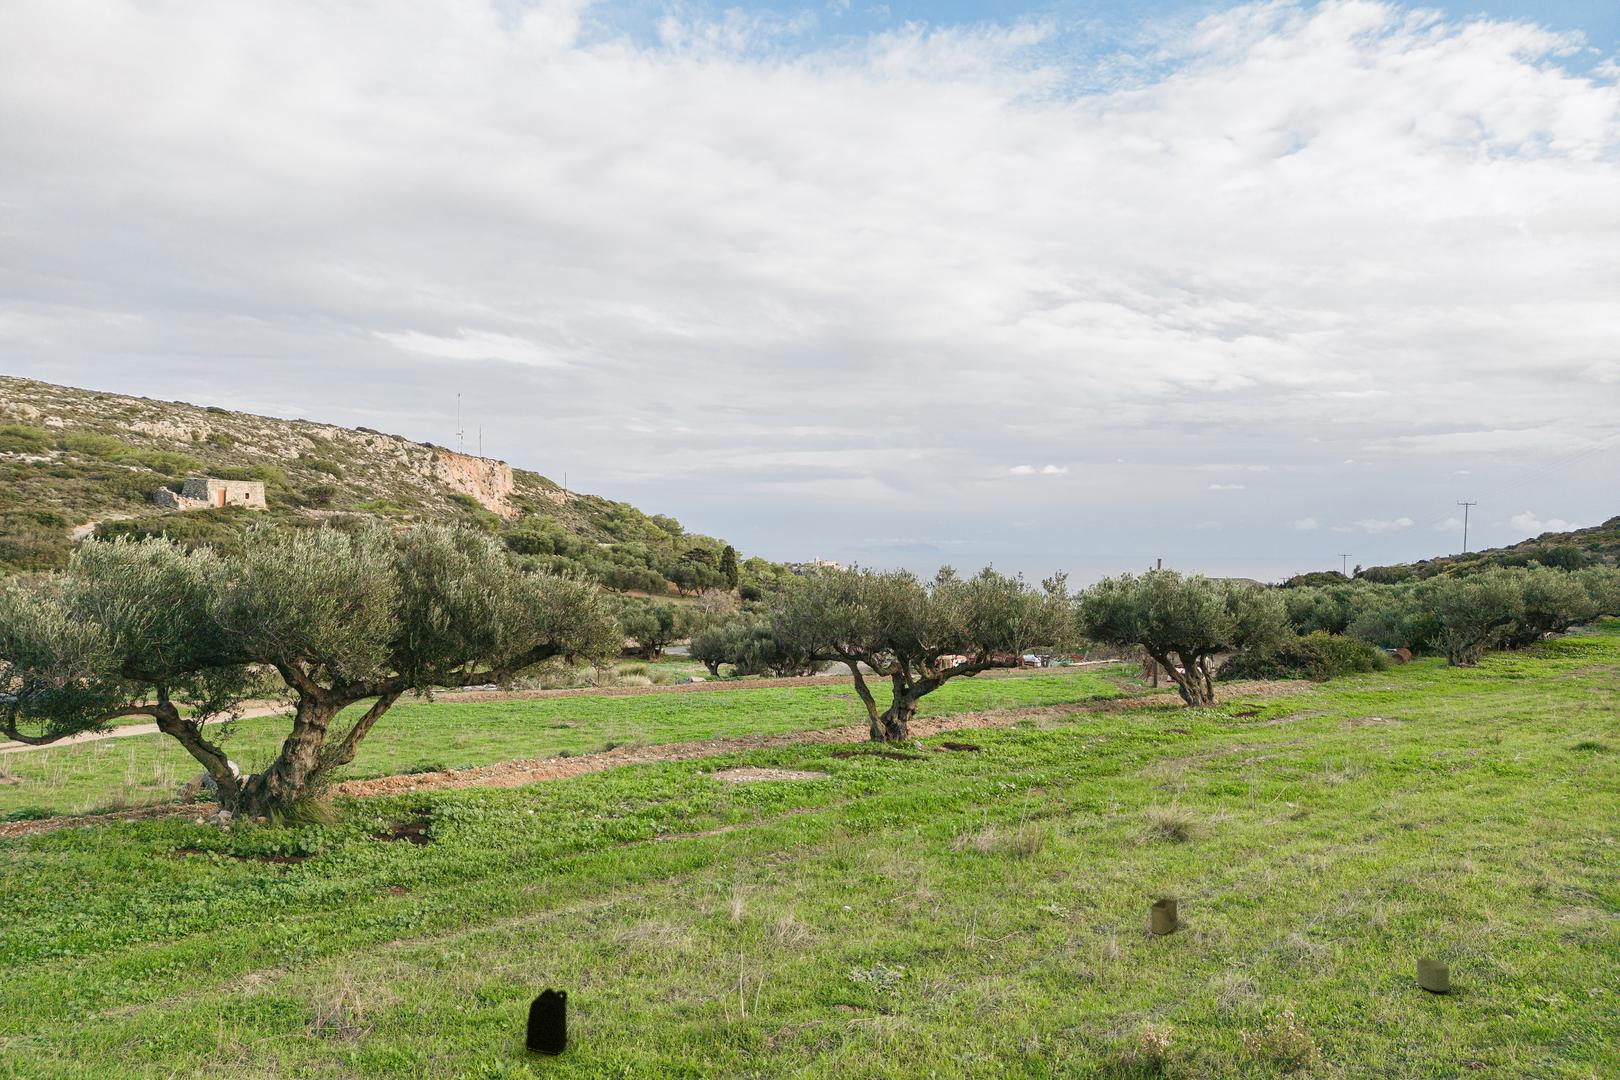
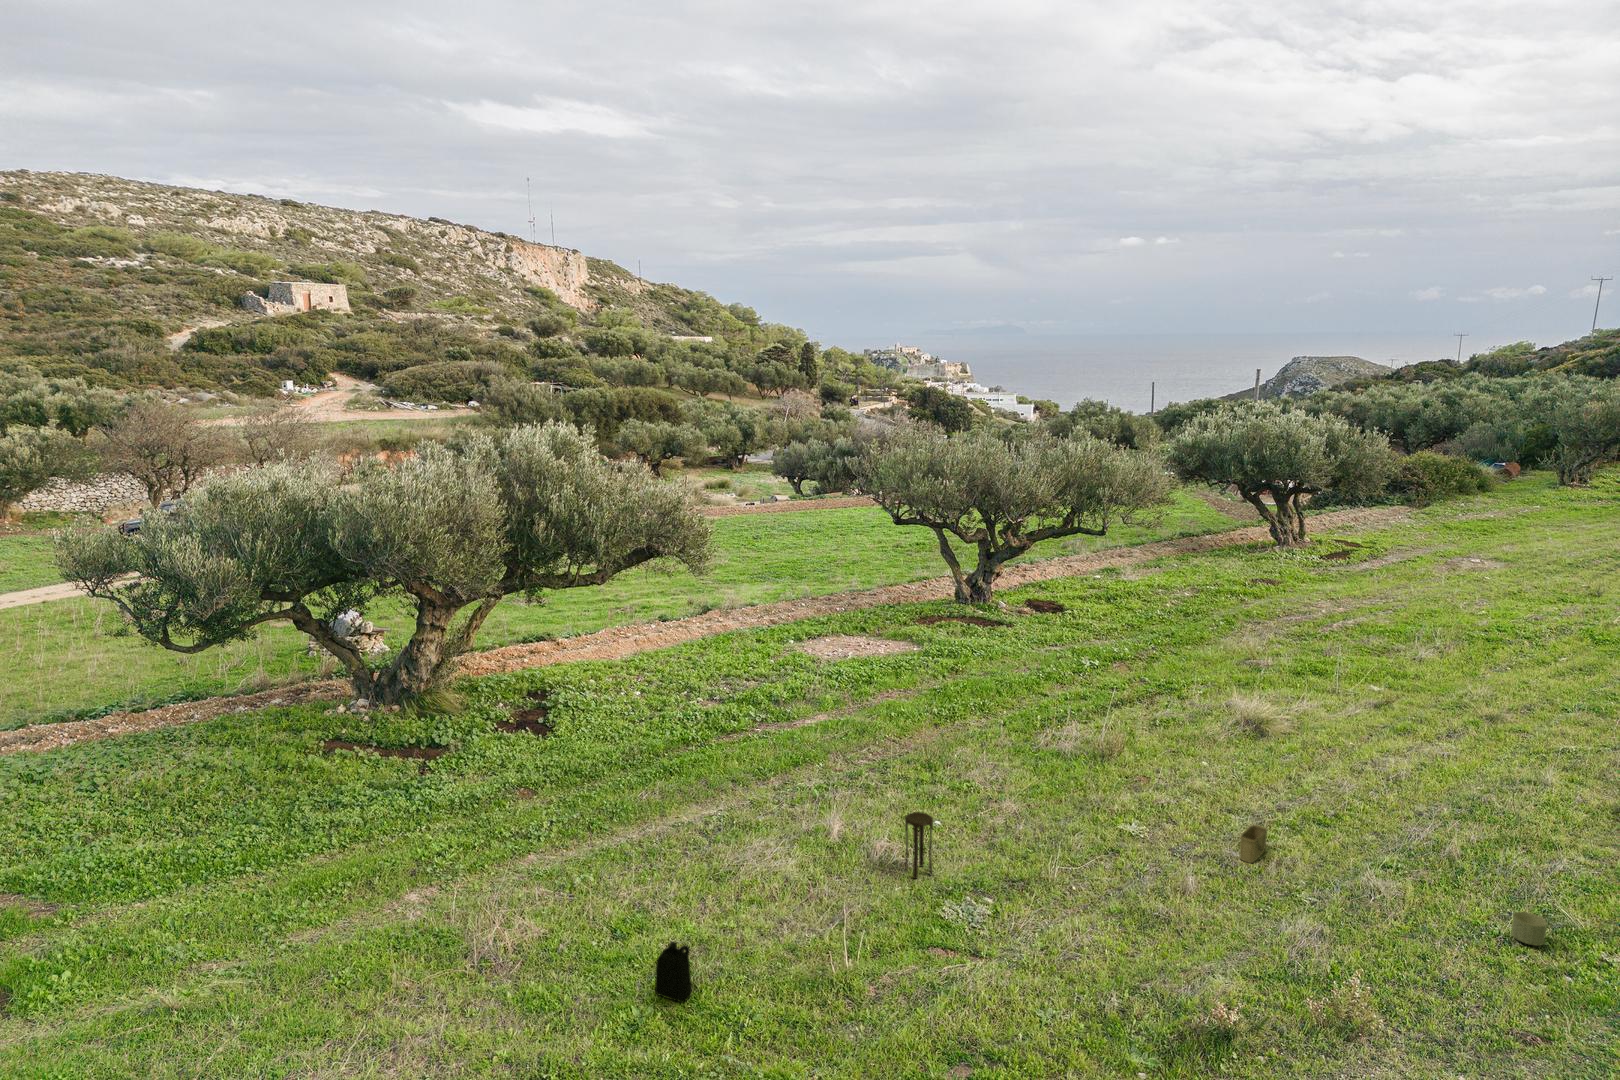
stool: none [807,879,838,952] -> present [905,812,933,879]

